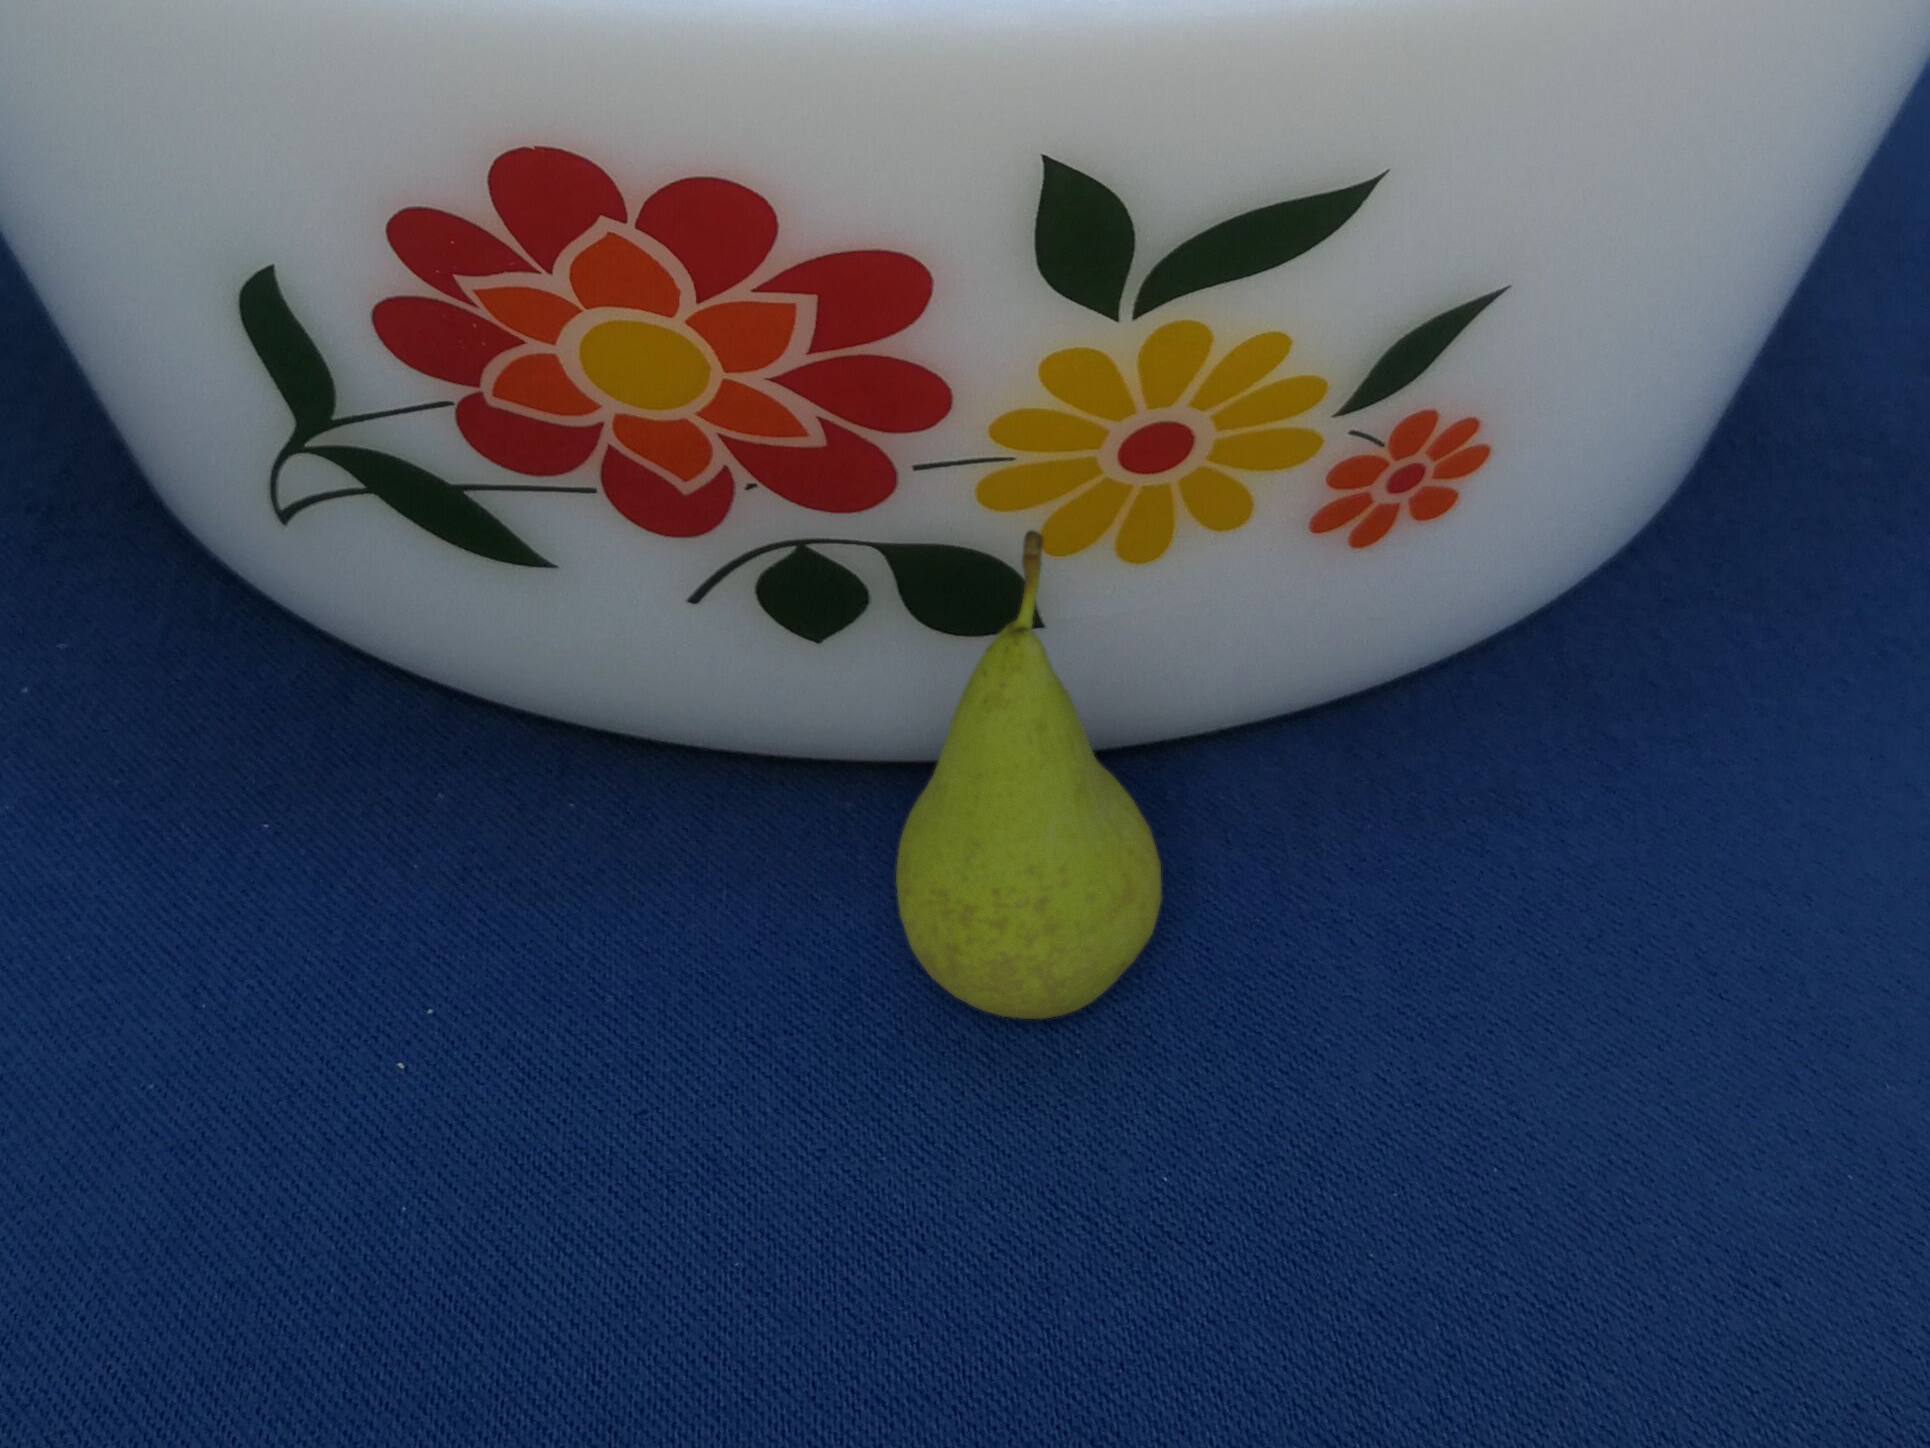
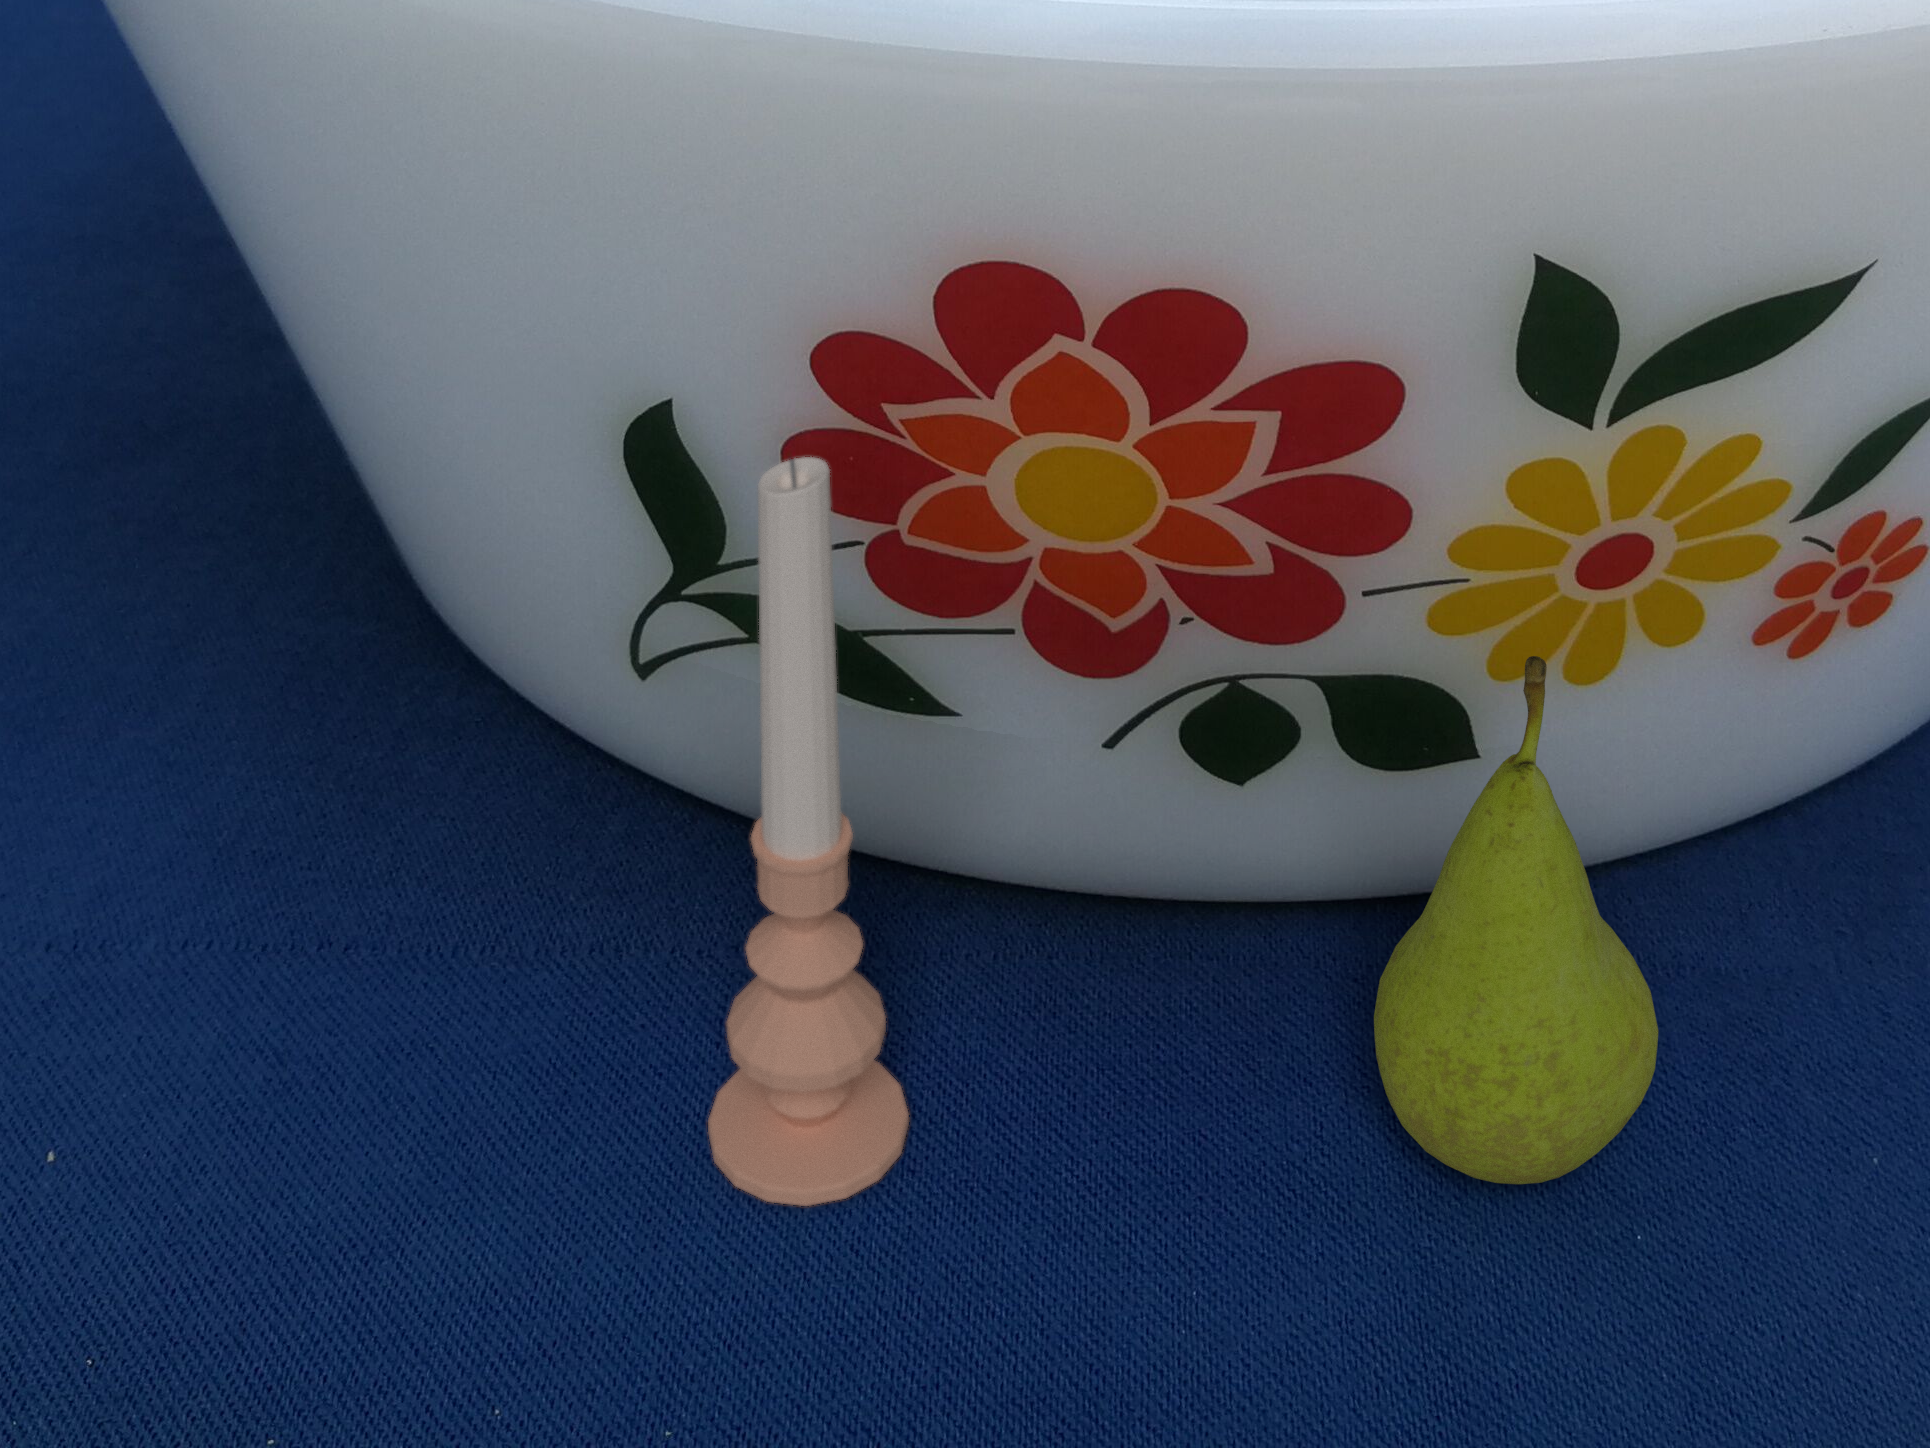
candle: none [293,321,477,1004] -> present [708,457,909,1206]

